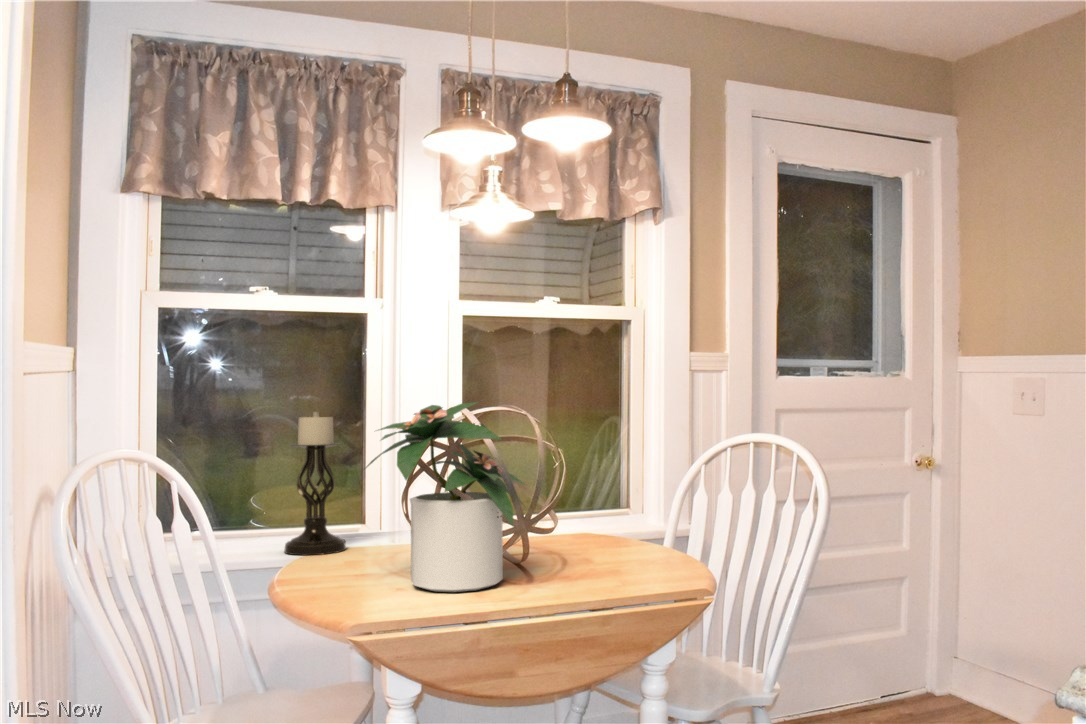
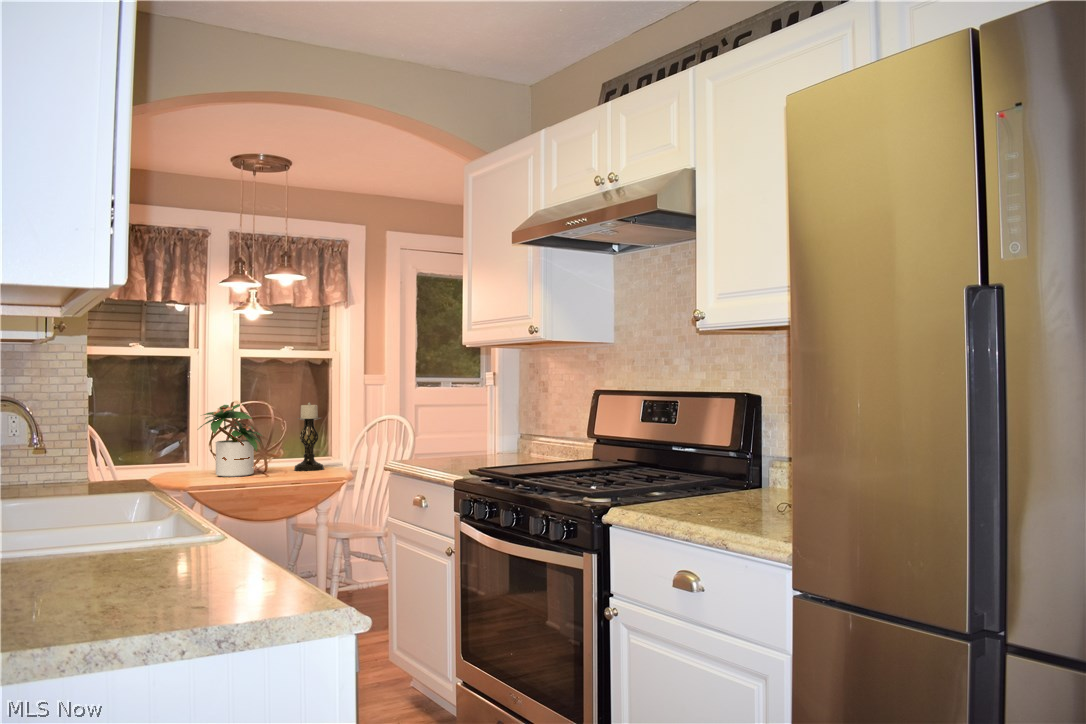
candle holder: present [284,412,346,555] -> present [294,403,324,471]

